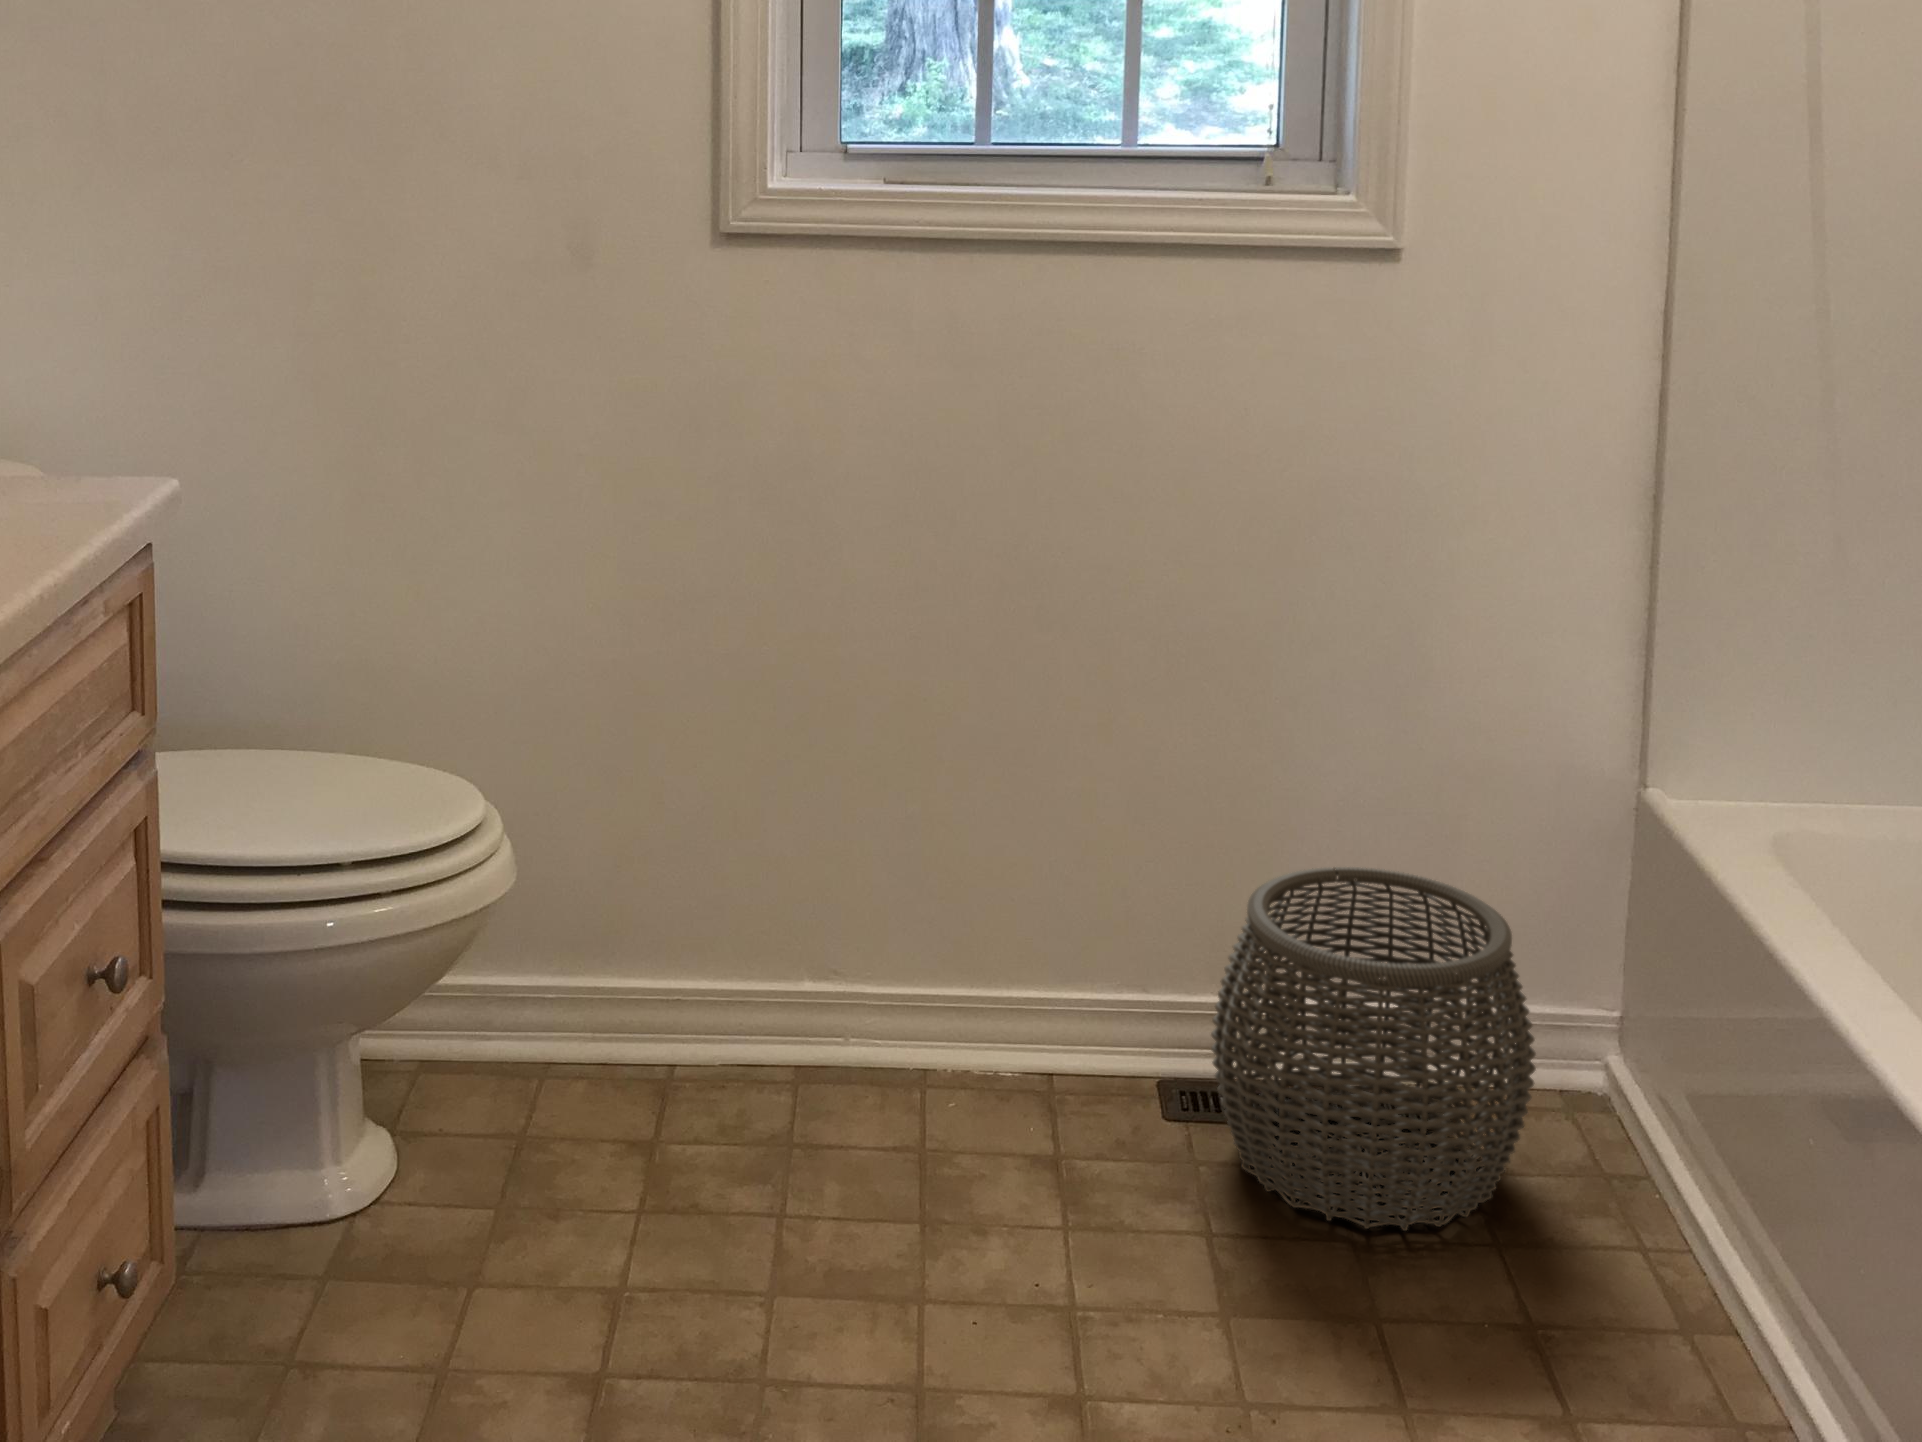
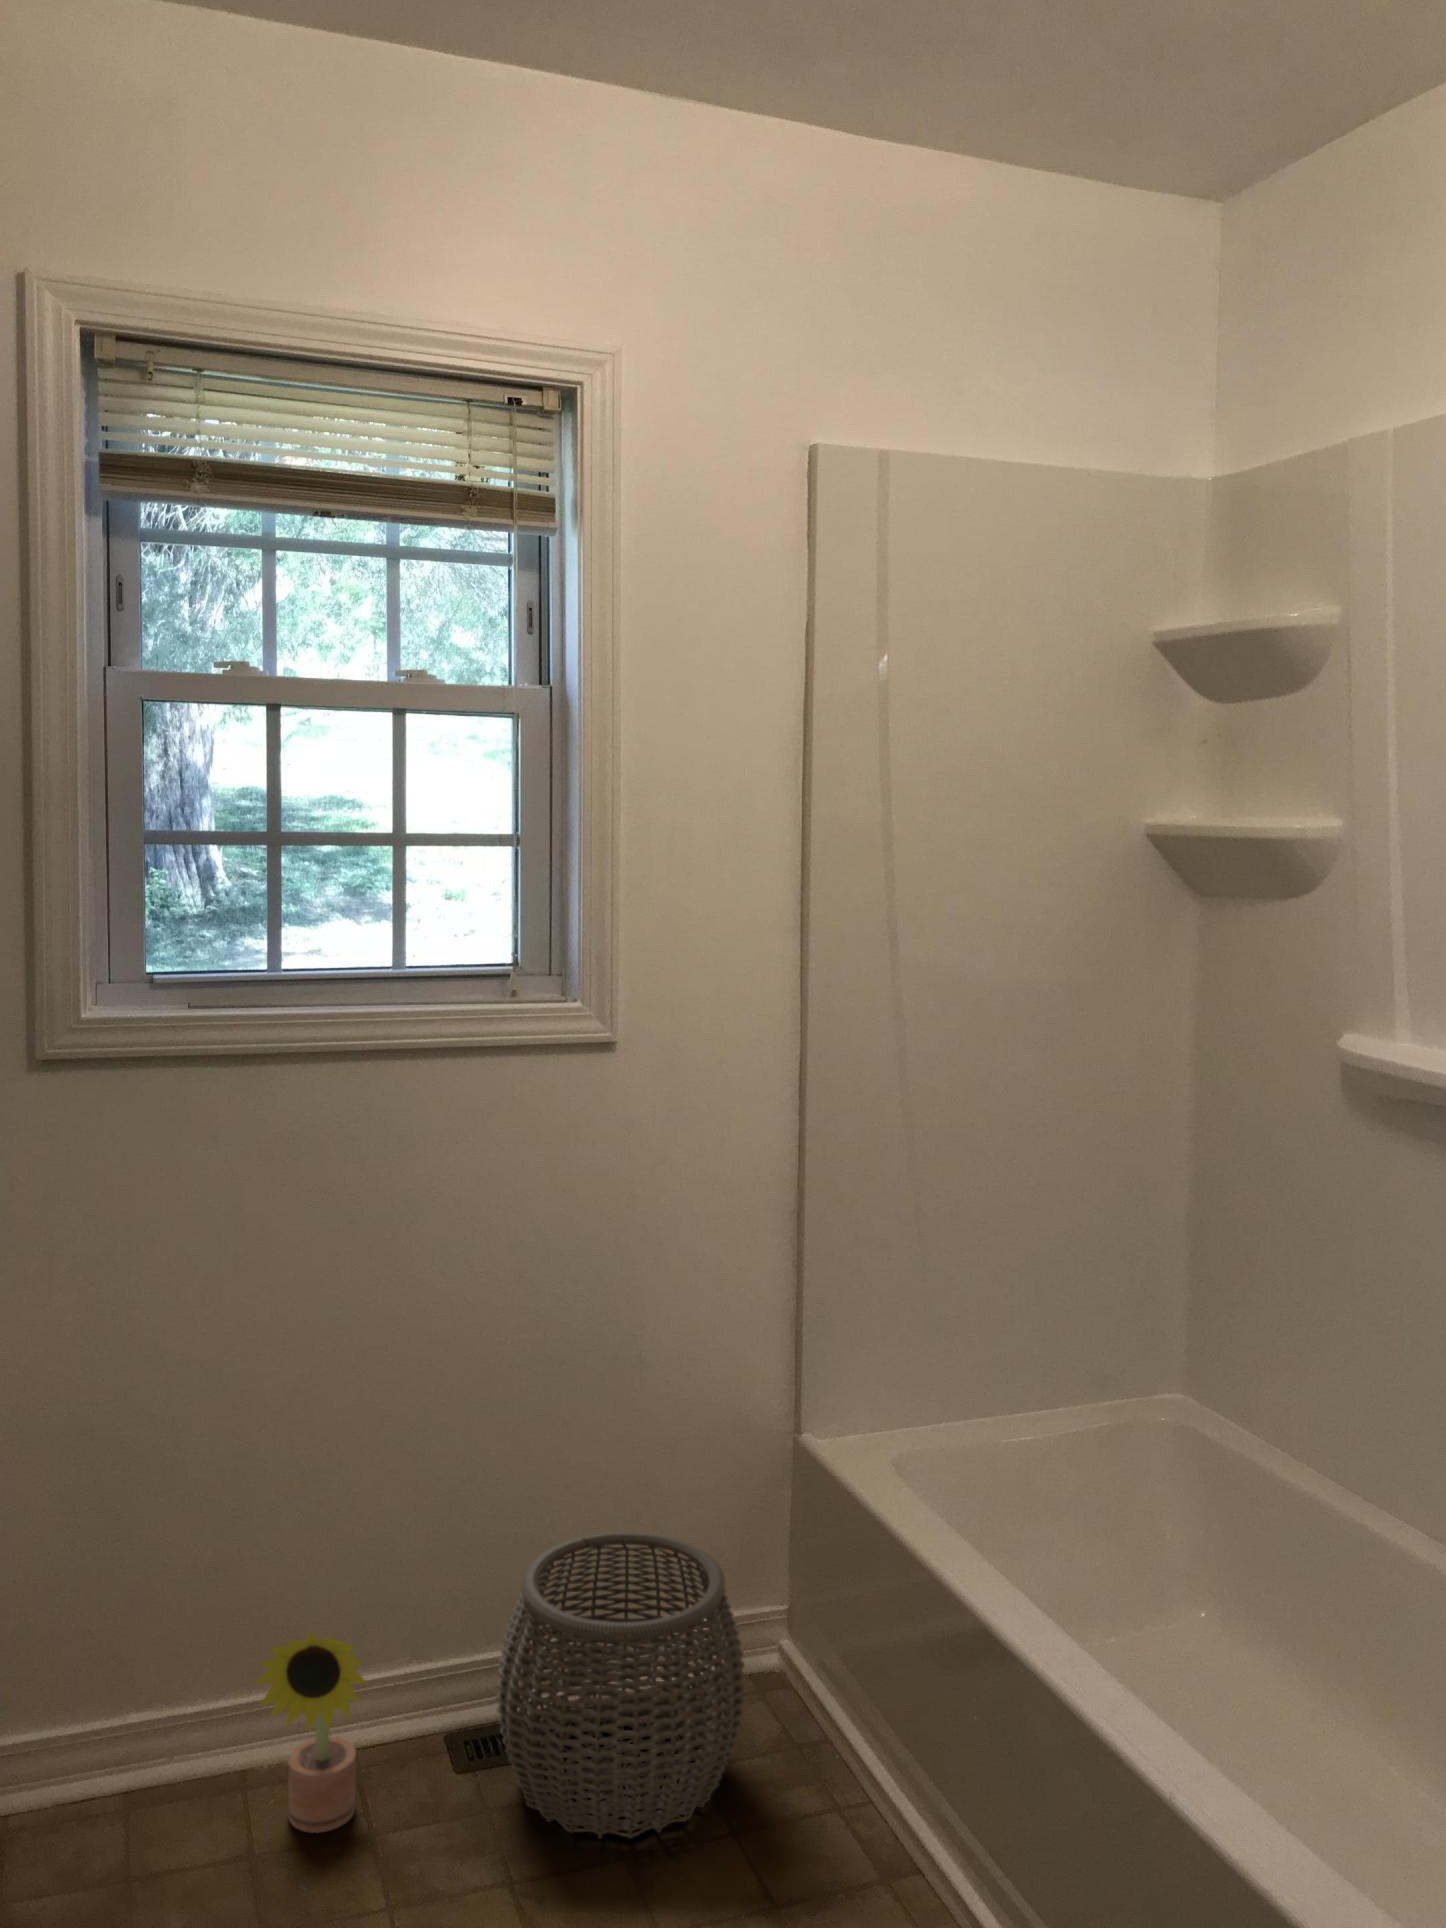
decorative plant: none [926,908,1055,1147] -> present [255,1632,367,1833]

